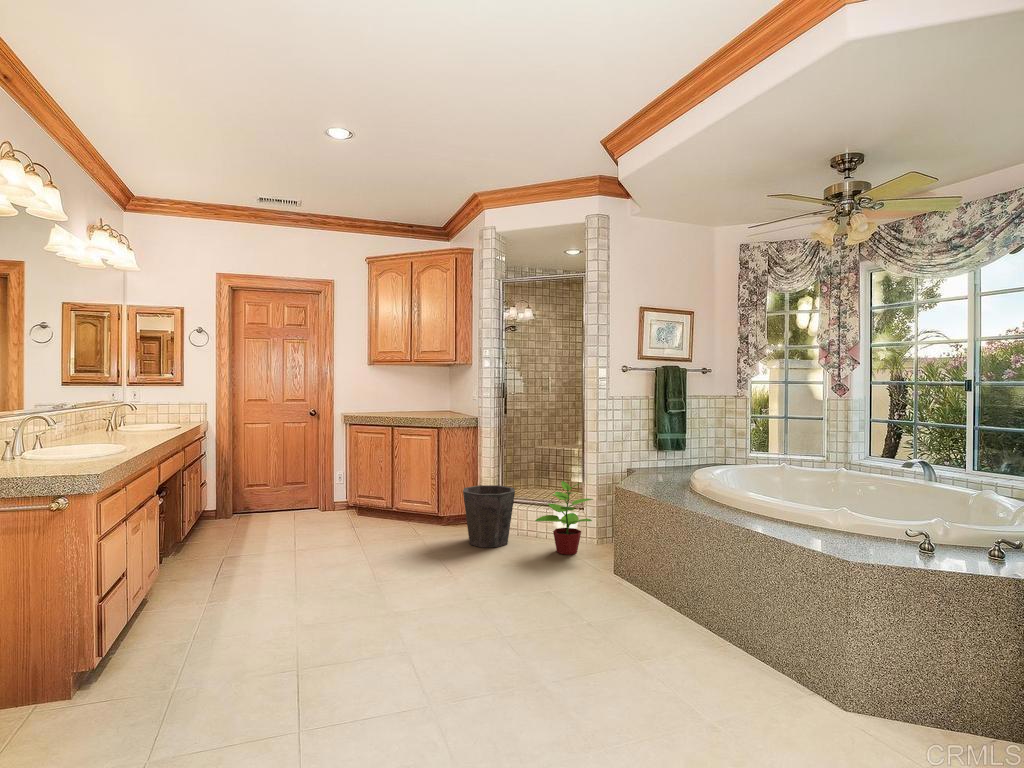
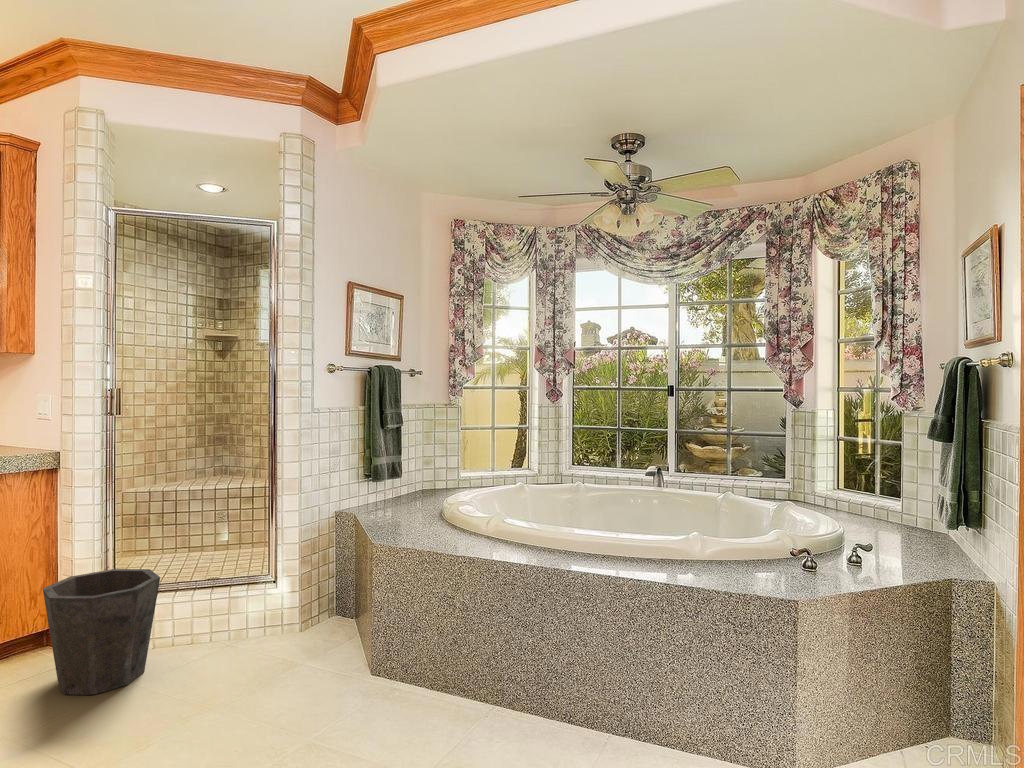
potted plant: present [535,481,593,555] -> none [212,540,313,664]

